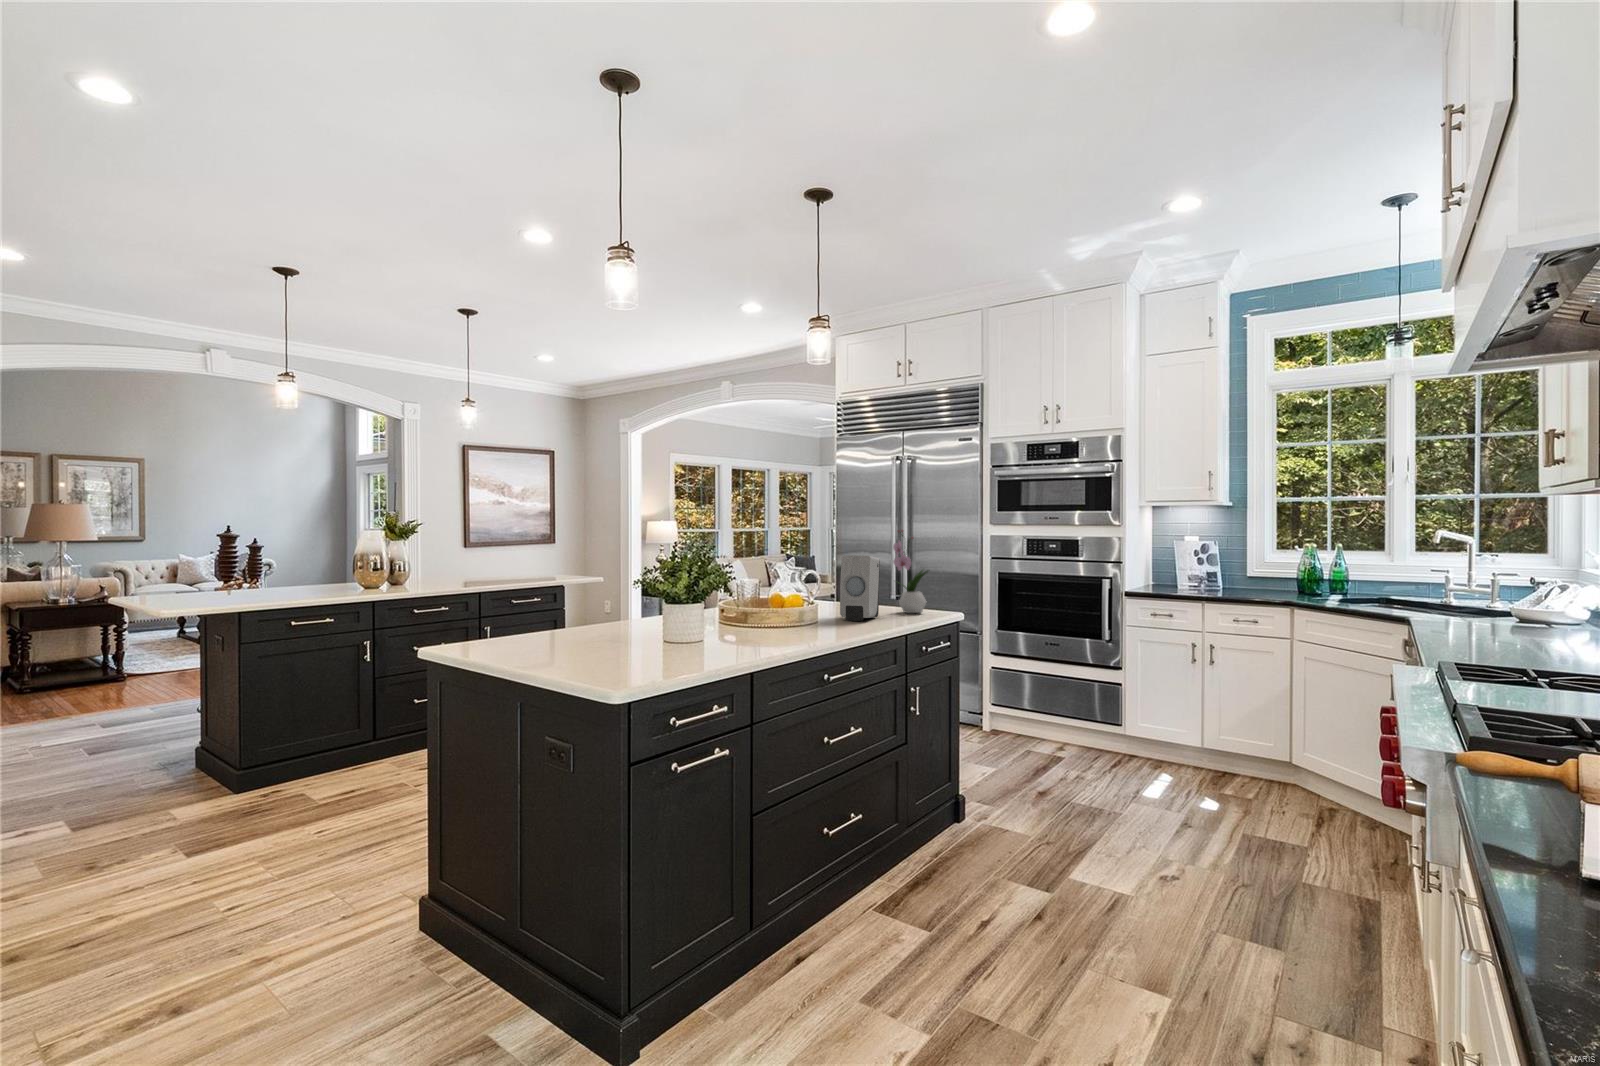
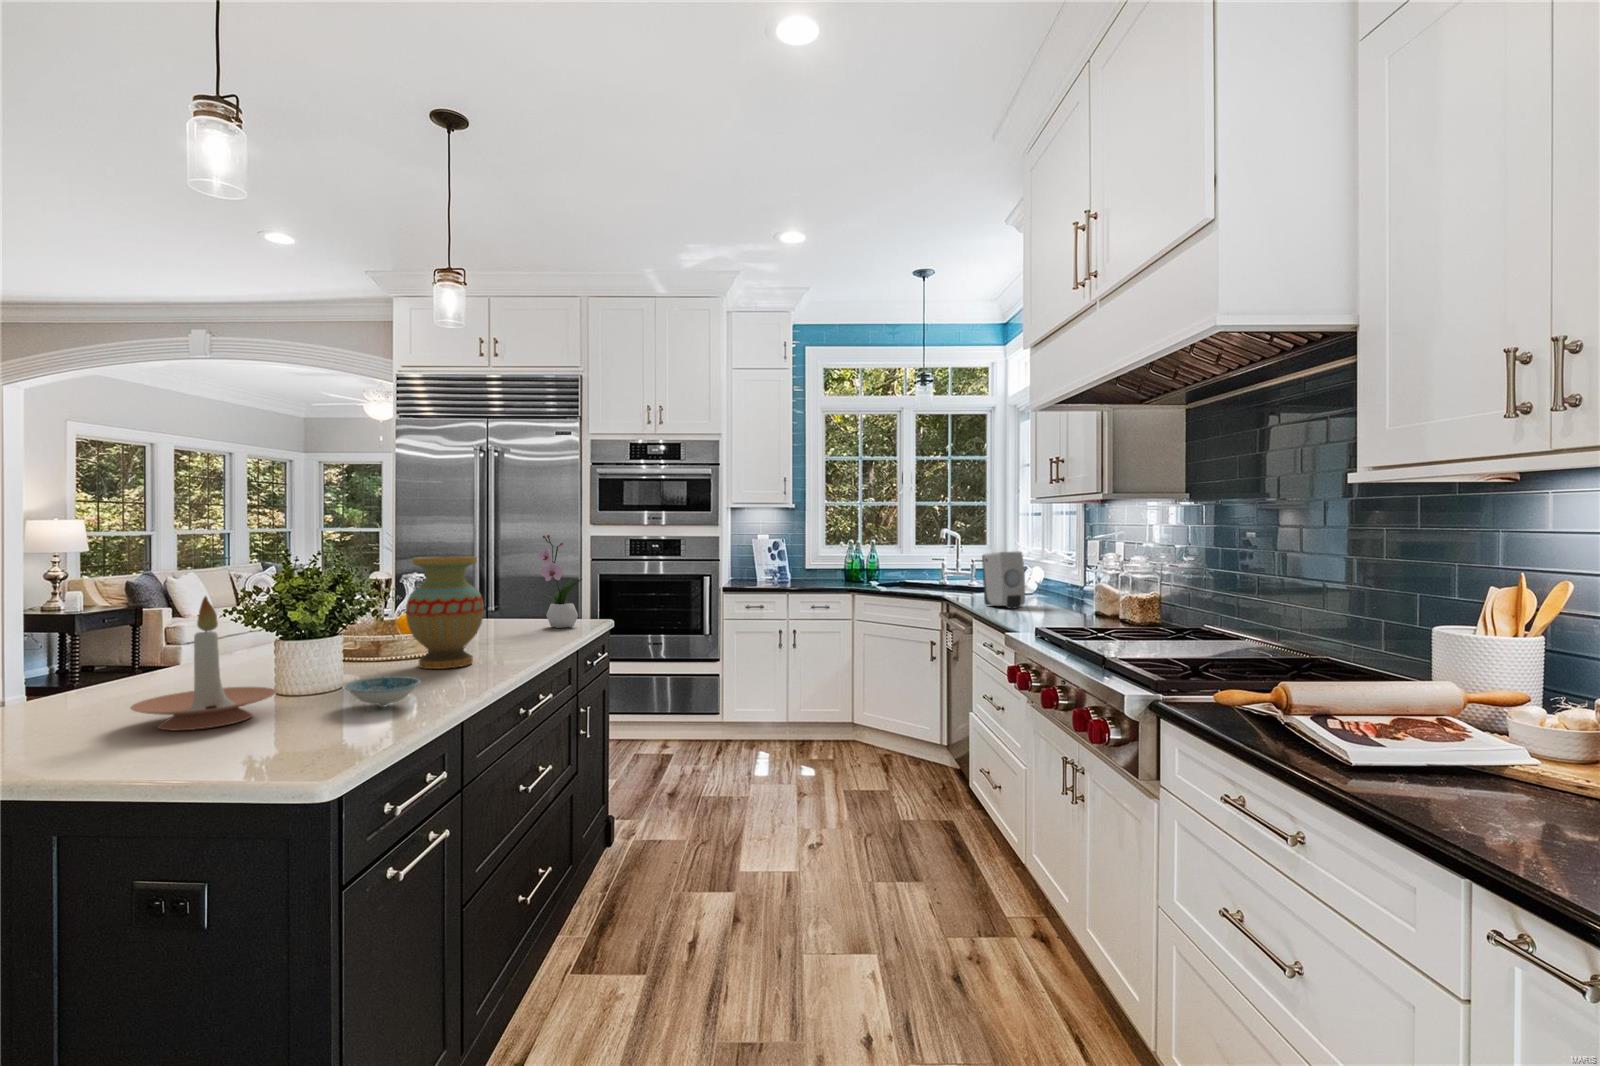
vase: none [754,544,811,632] -> present [406,556,484,669]
soap dispenser: present [840,555,880,621] -> present [982,552,1025,608]
candle holder: none [564,562,644,649] -> present [131,596,276,730]
ceramic bowl: none [678,629,728,650] -> present [345,676,420,707]

